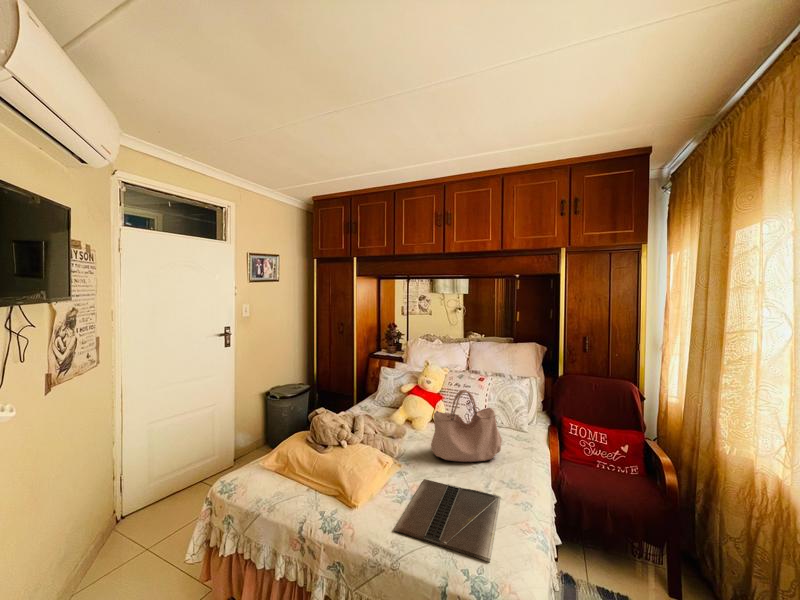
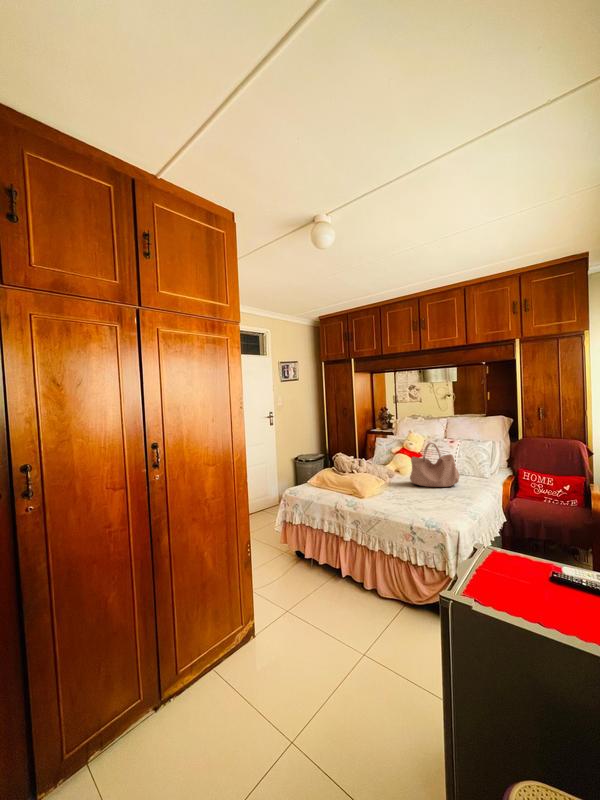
laptop: present [394,479,501,562] -> none [385,492,451,517]

